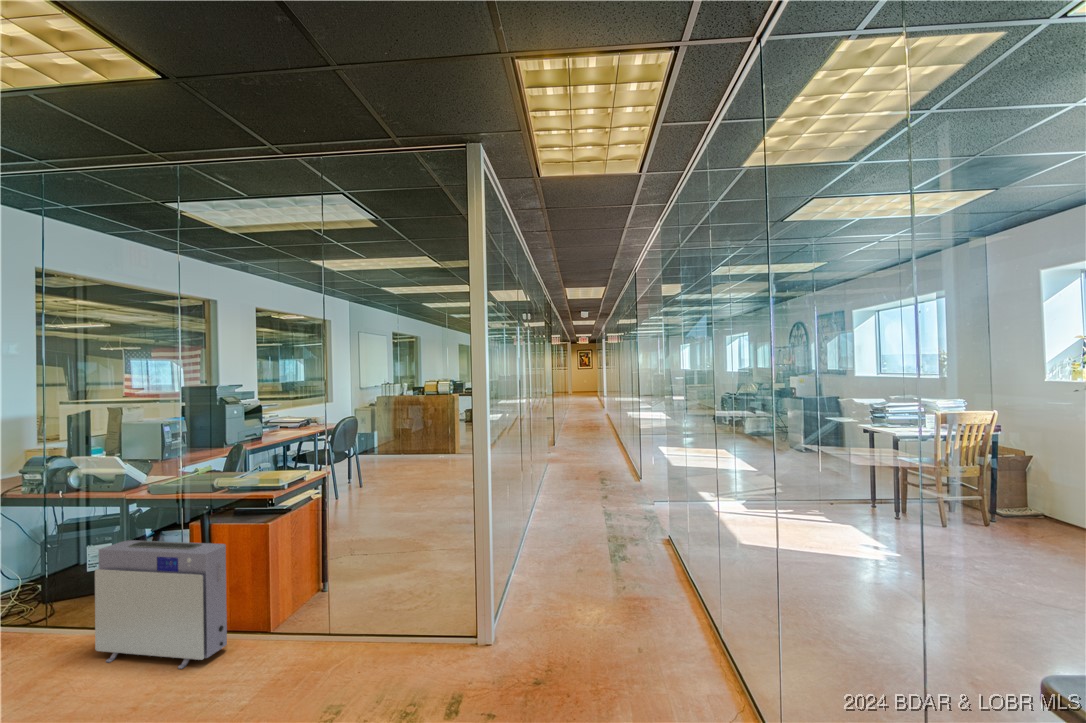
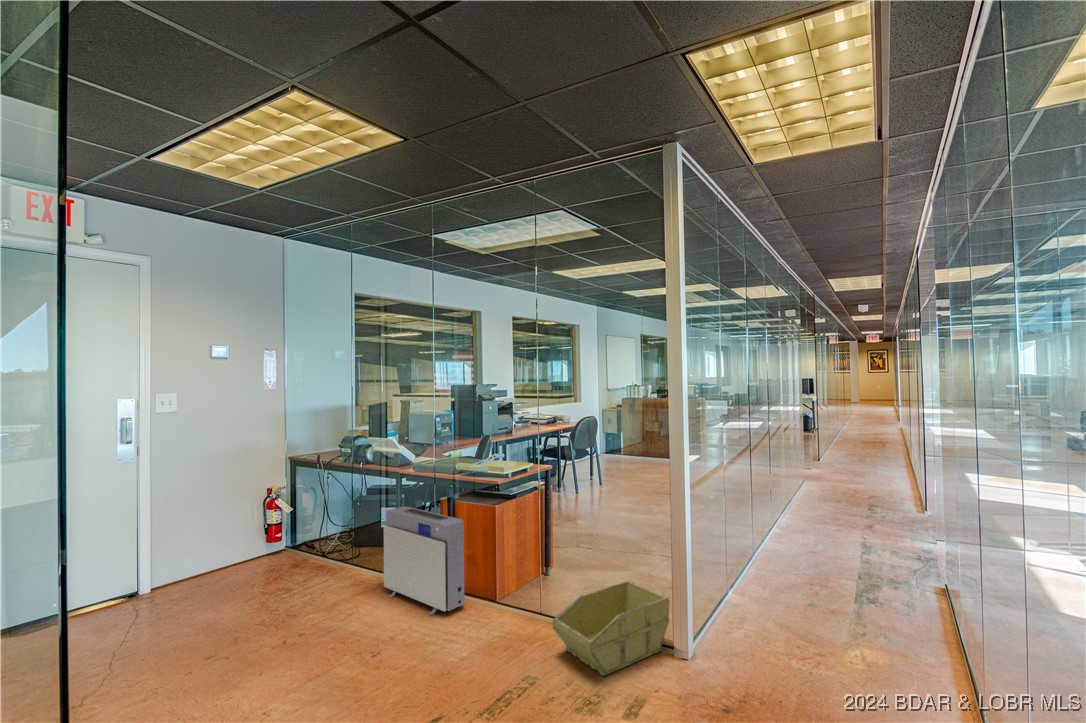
storage bin: none [355,578,473,678] -> present [552,581,669,676]

